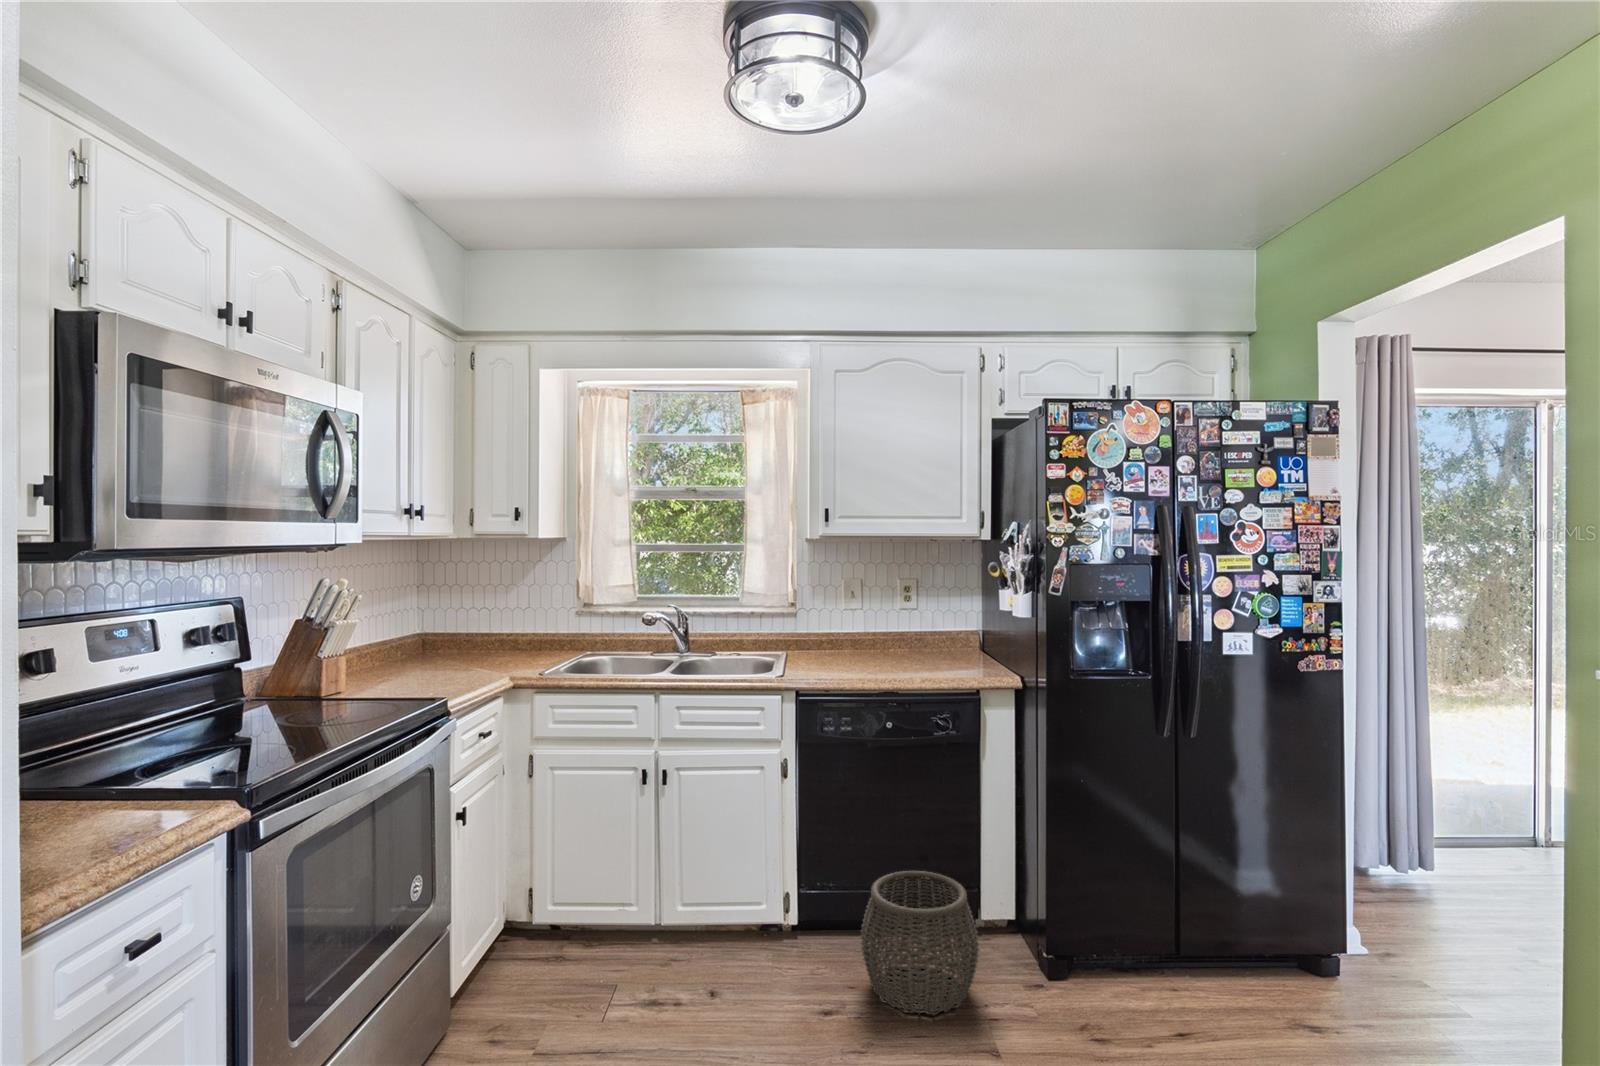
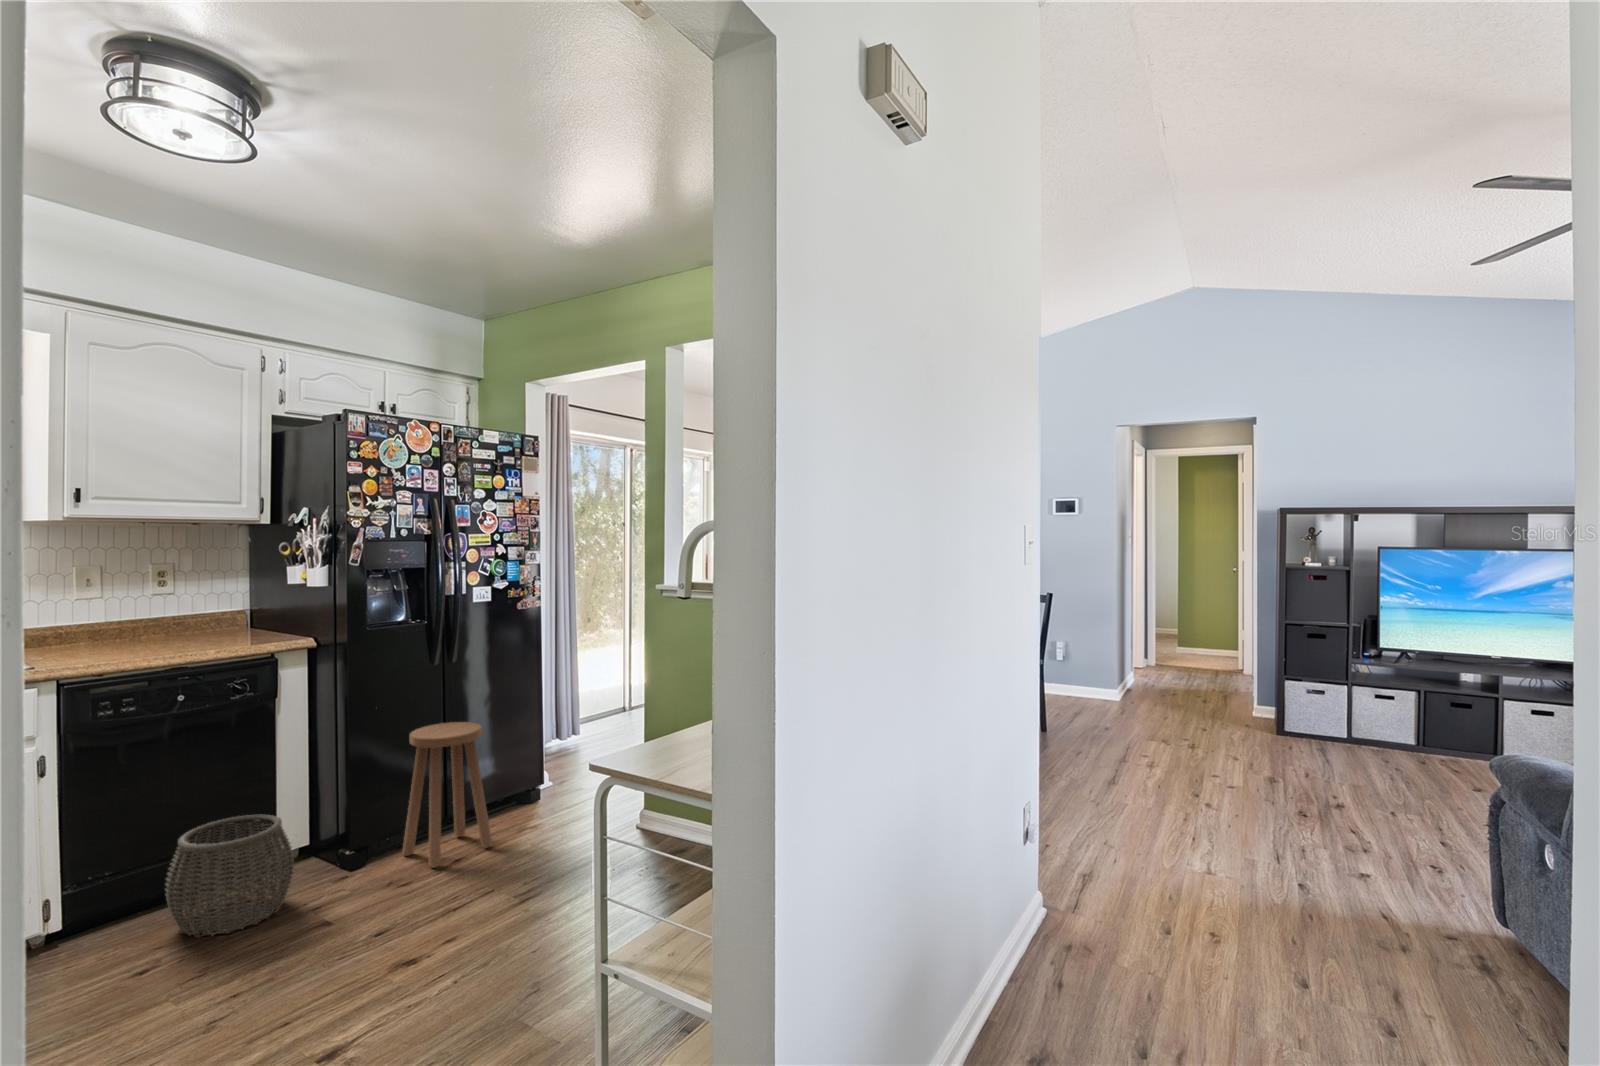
stool: none [1116,821,1242,1036] -> present [403,722,492,868]

